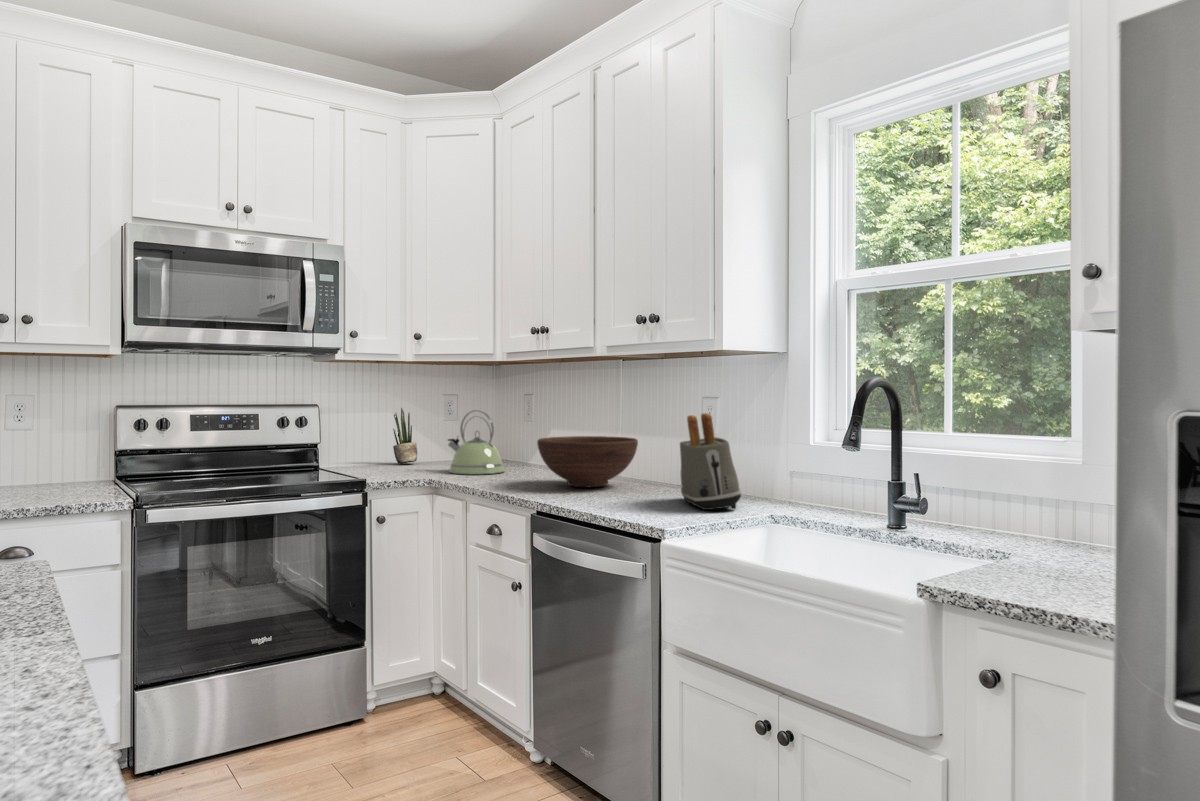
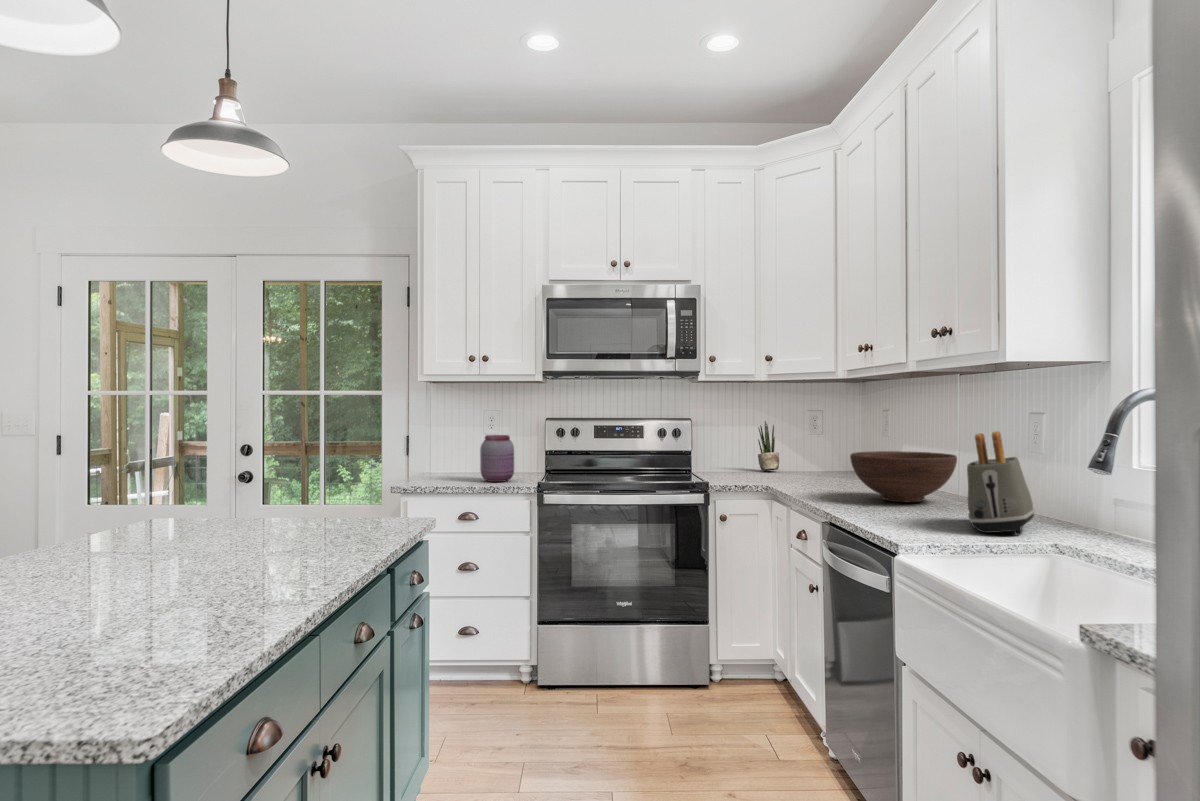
kettle: present [448,410,504,475] -> none [793,424,846,484]
jar: none [28,430,86,498] -> present [480,435,514,482]

